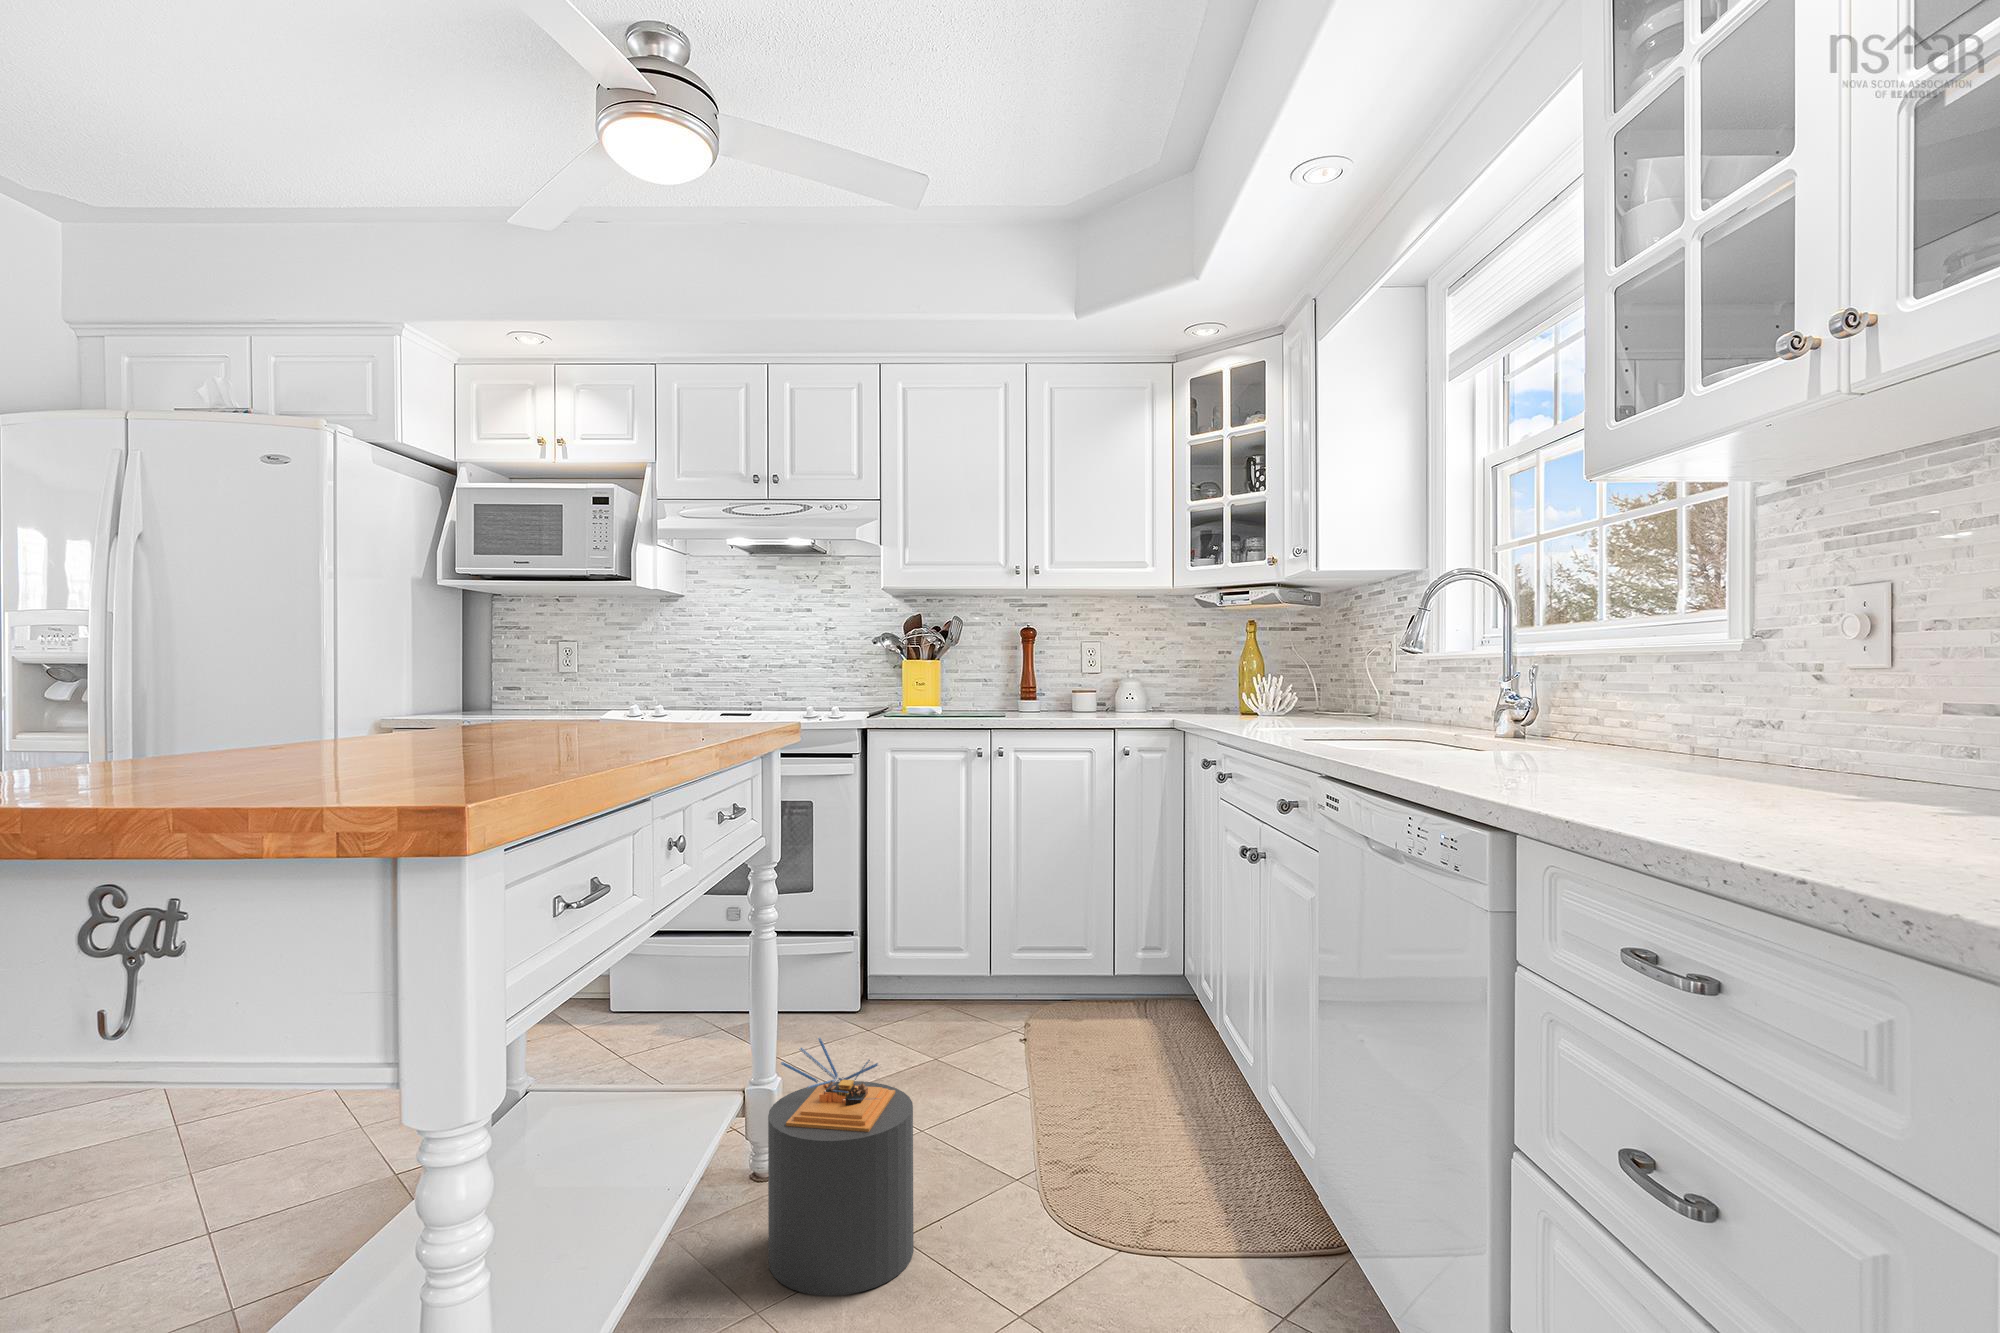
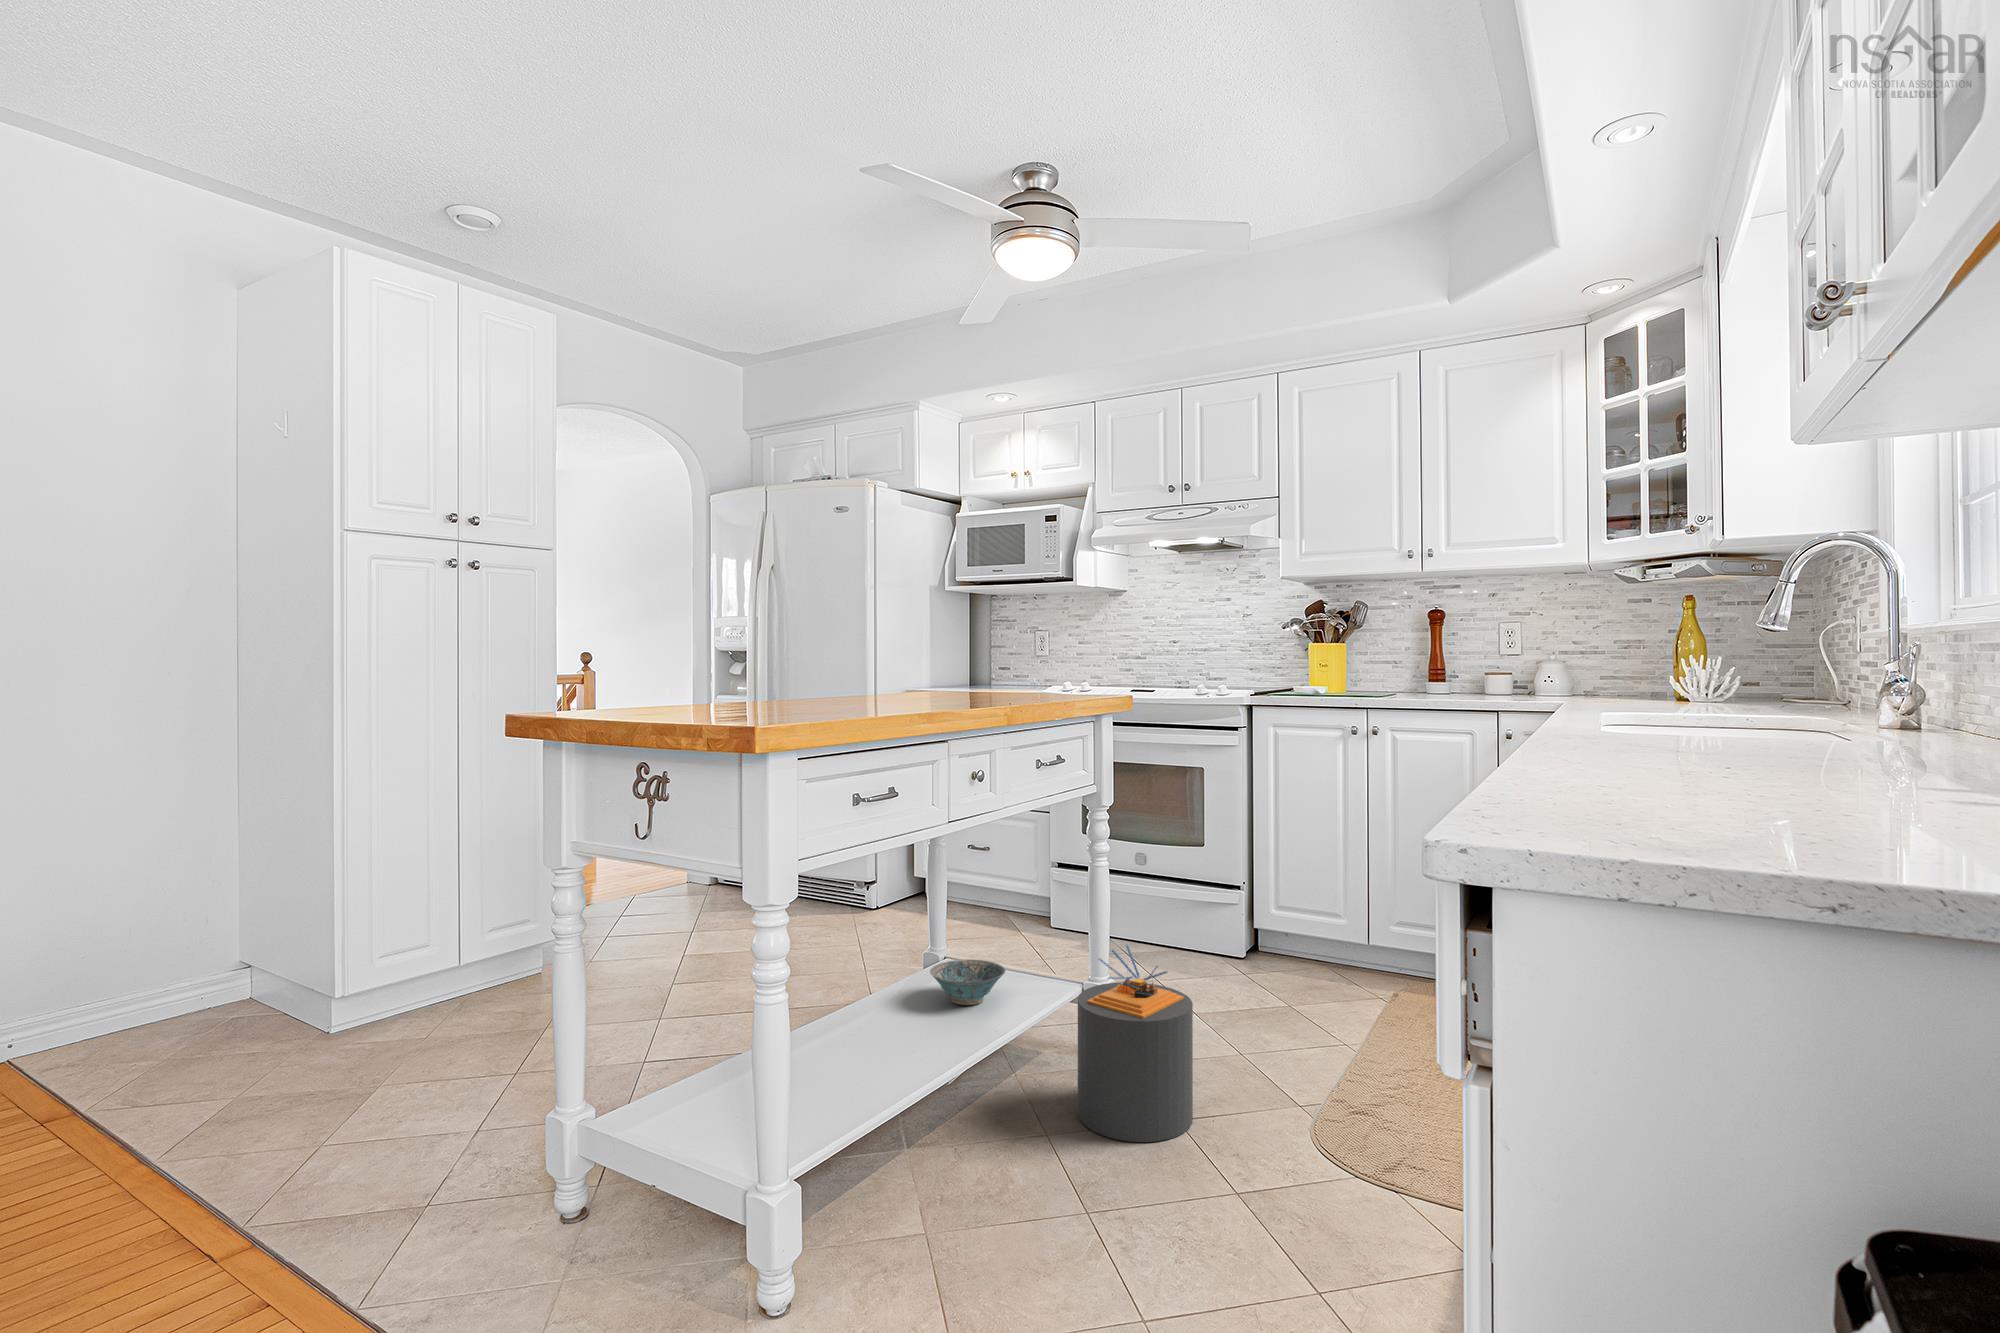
ceramic bowl: none [538,1094,651,1166] -> present [930,959,1005,1005]

